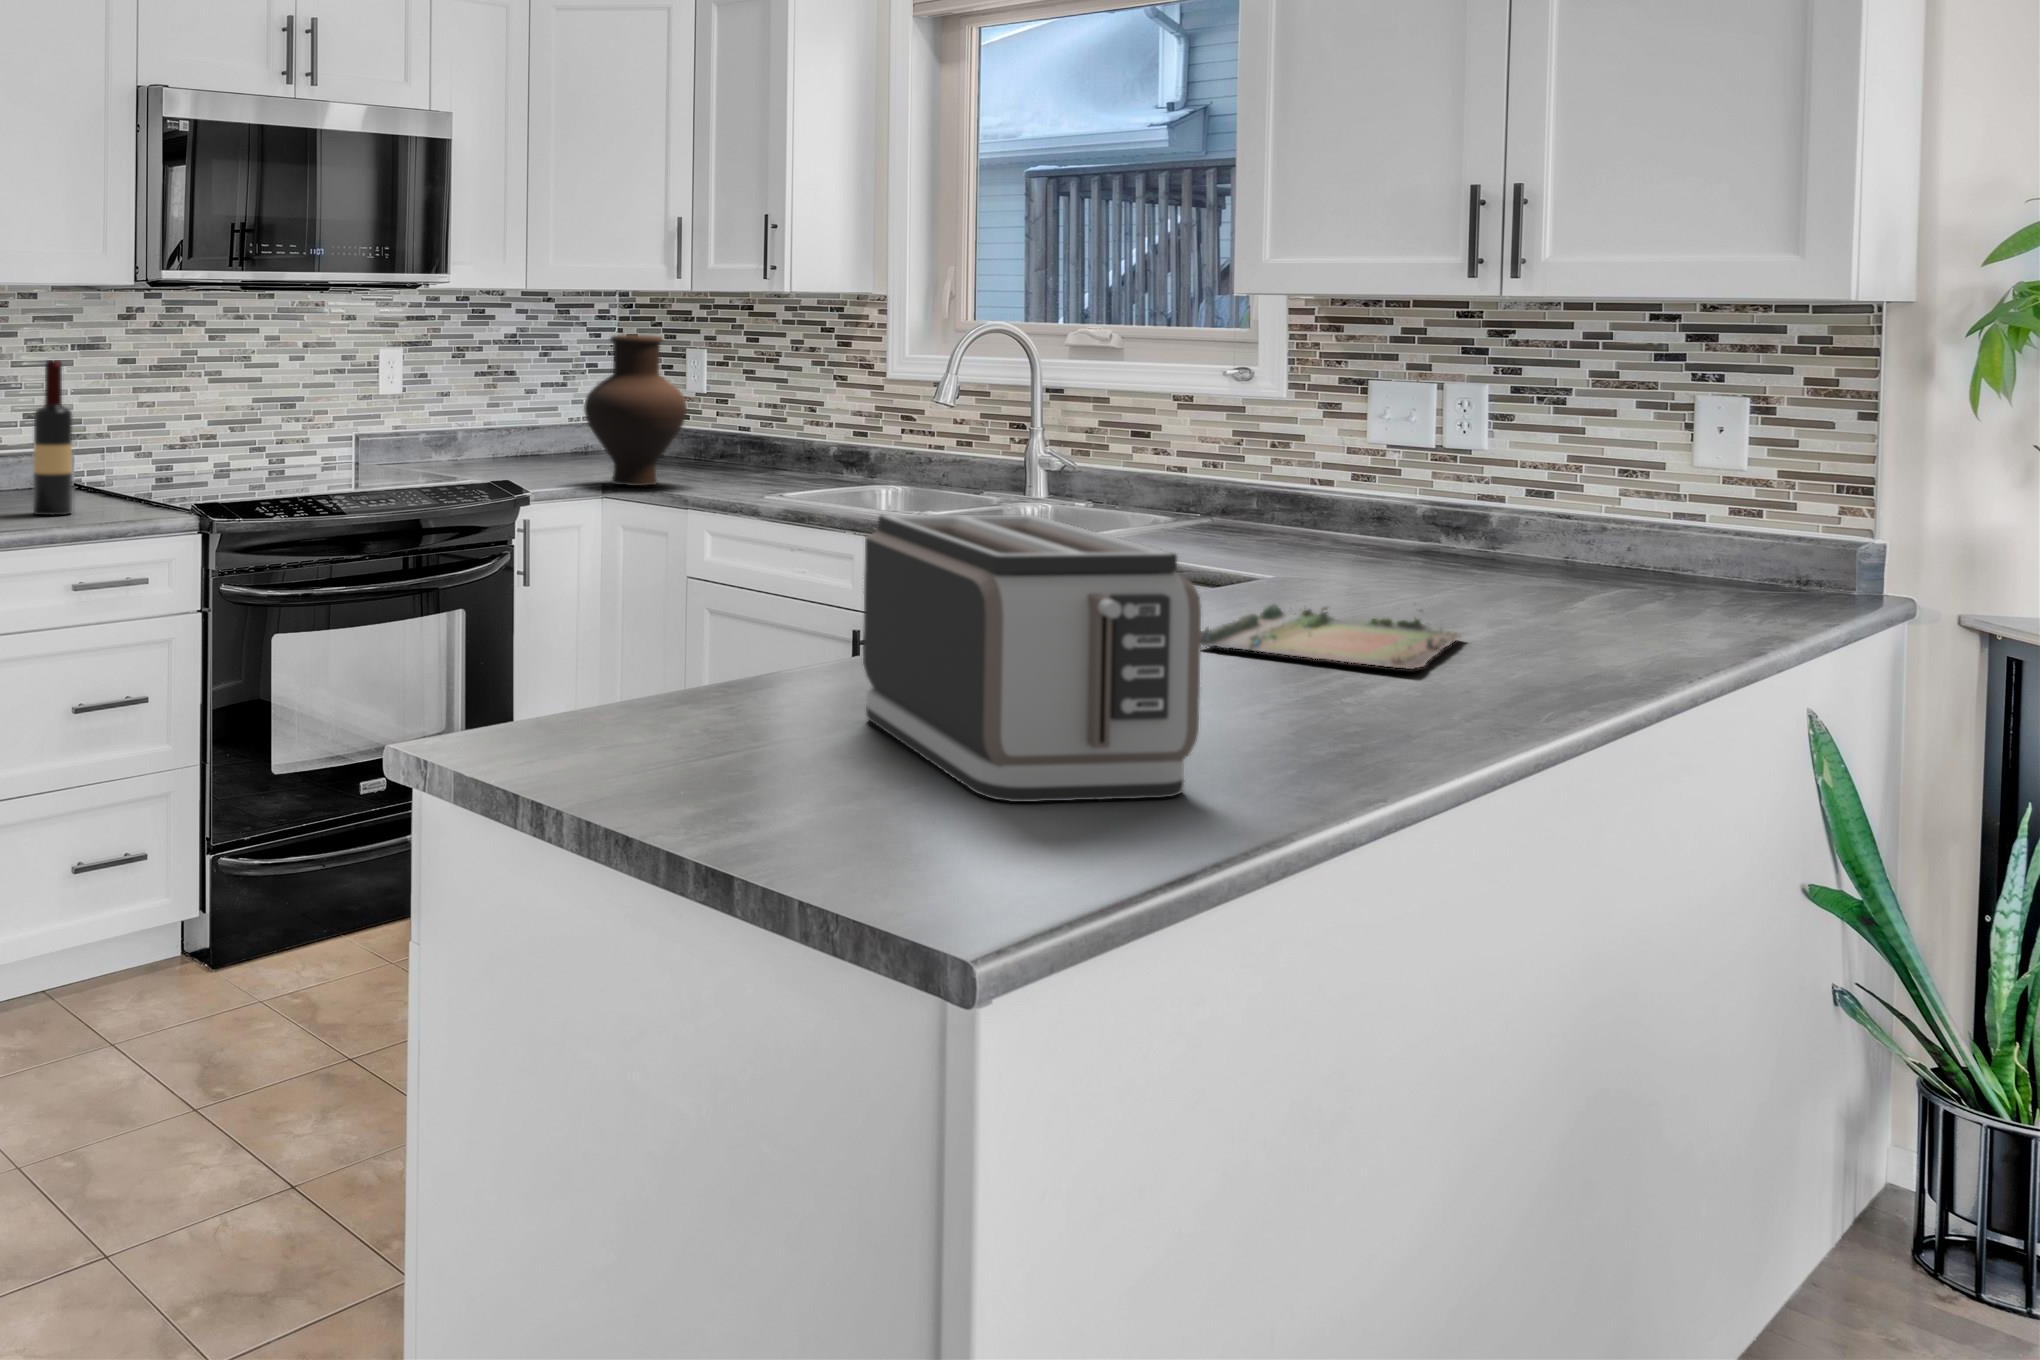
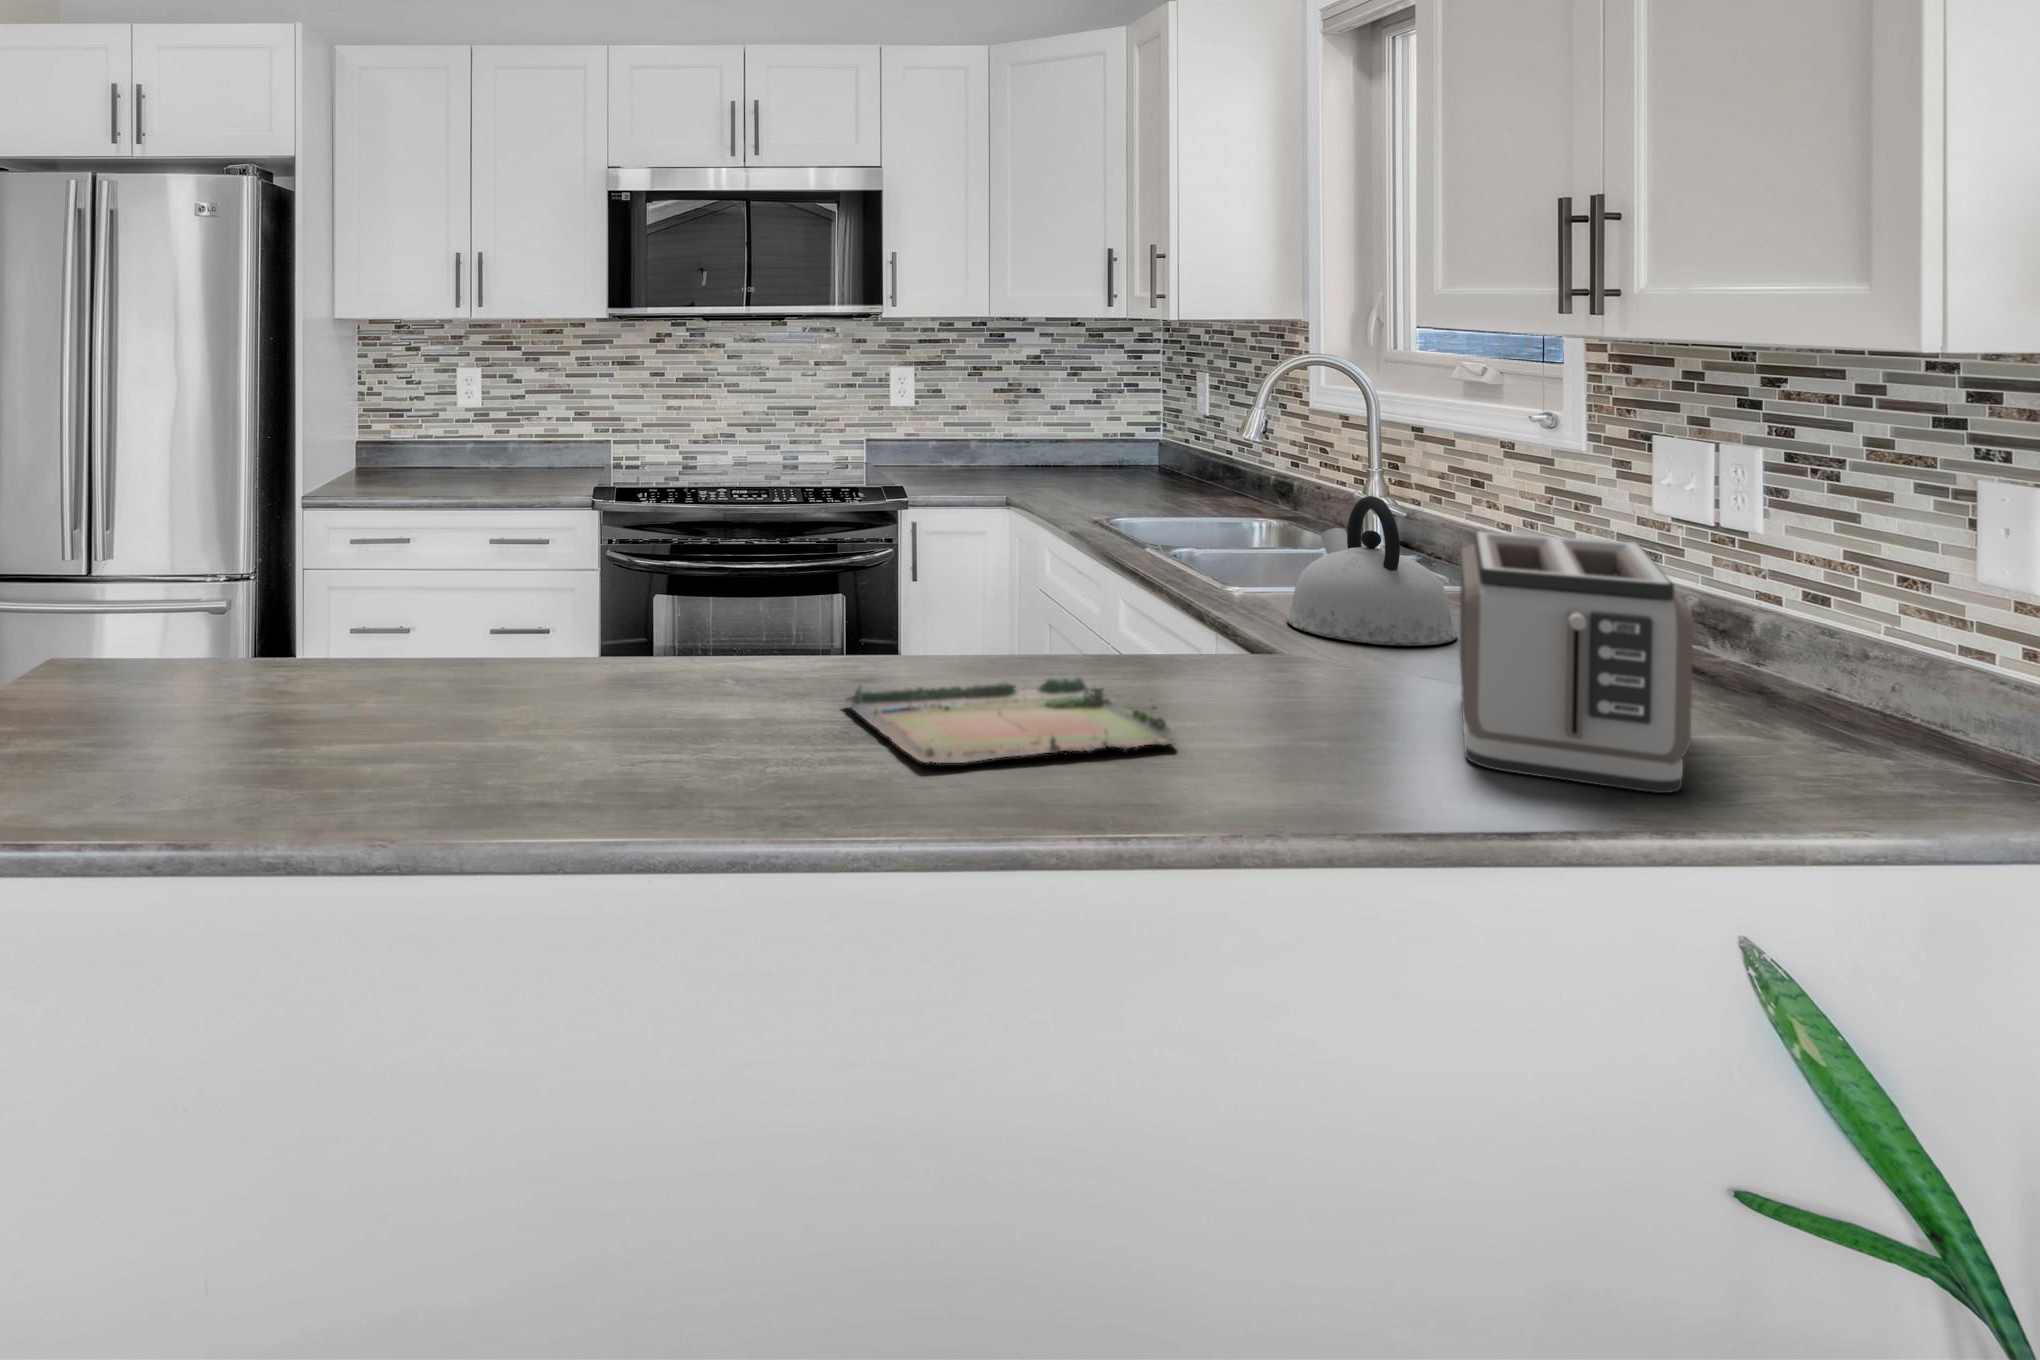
vase: present [584,335,687,486] -> none [999,361,1096,499]
wine bottle: present [33,360,72,516] -> none [511,374,538,488]
kettle: none [1171,440,1317,564] -> present [1287,496,1457,646]
toaster: present [863,514,1201,802] -> present [1459,531,1693,793]

